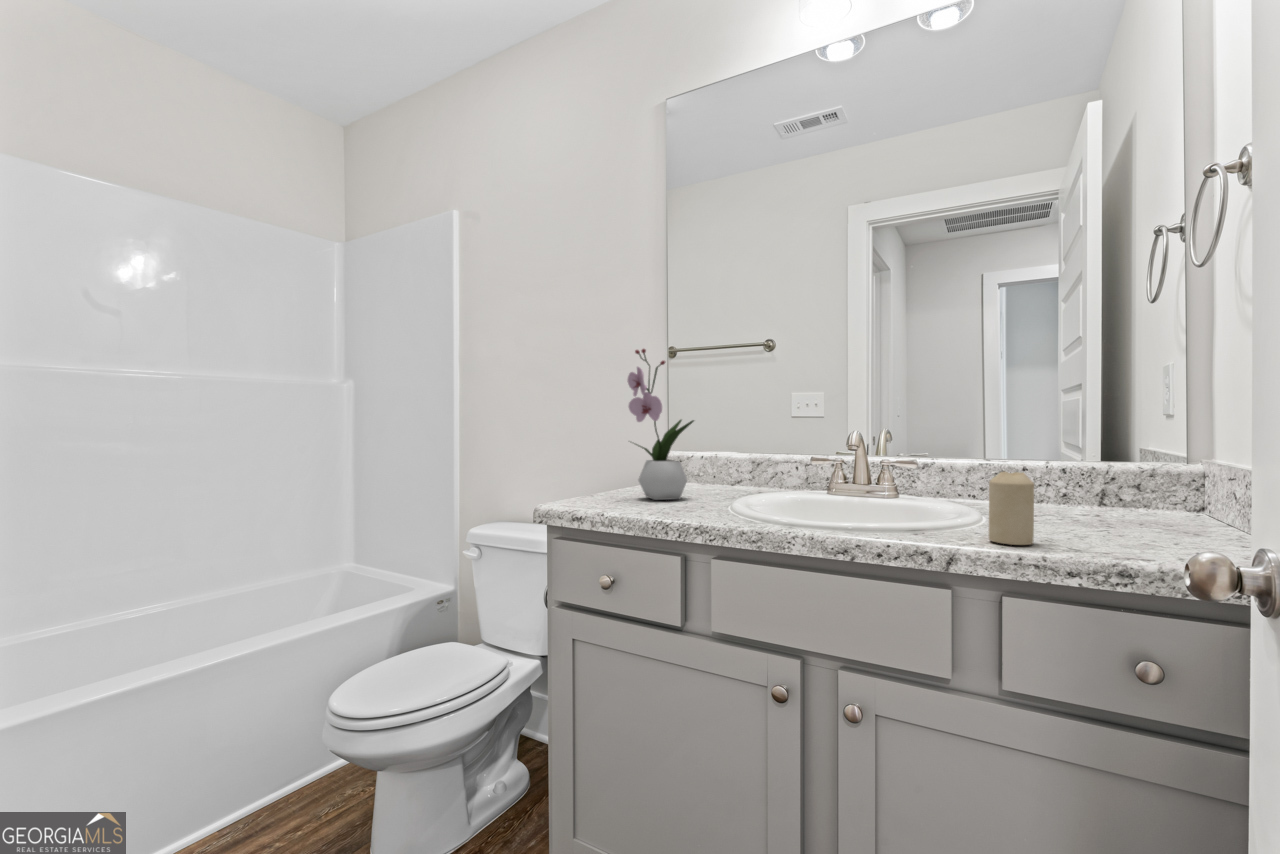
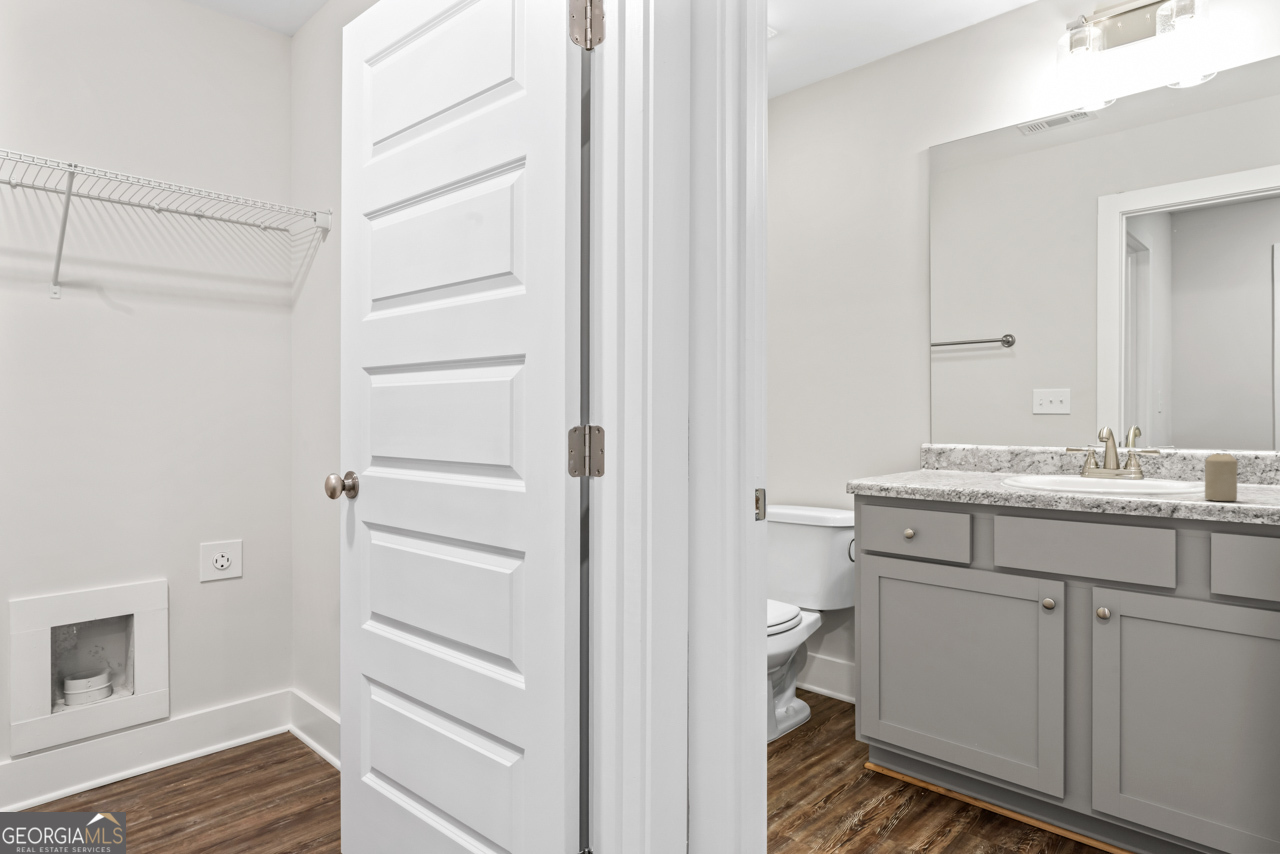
flower arrangement: present [627,349,694,500] -> none [911,363,968,479]

